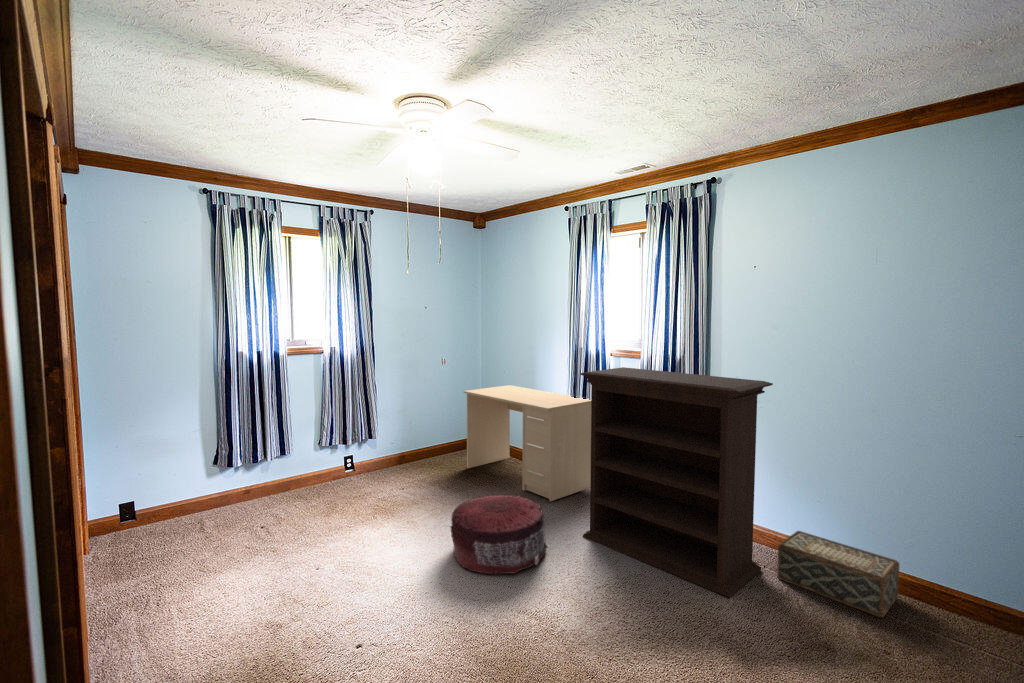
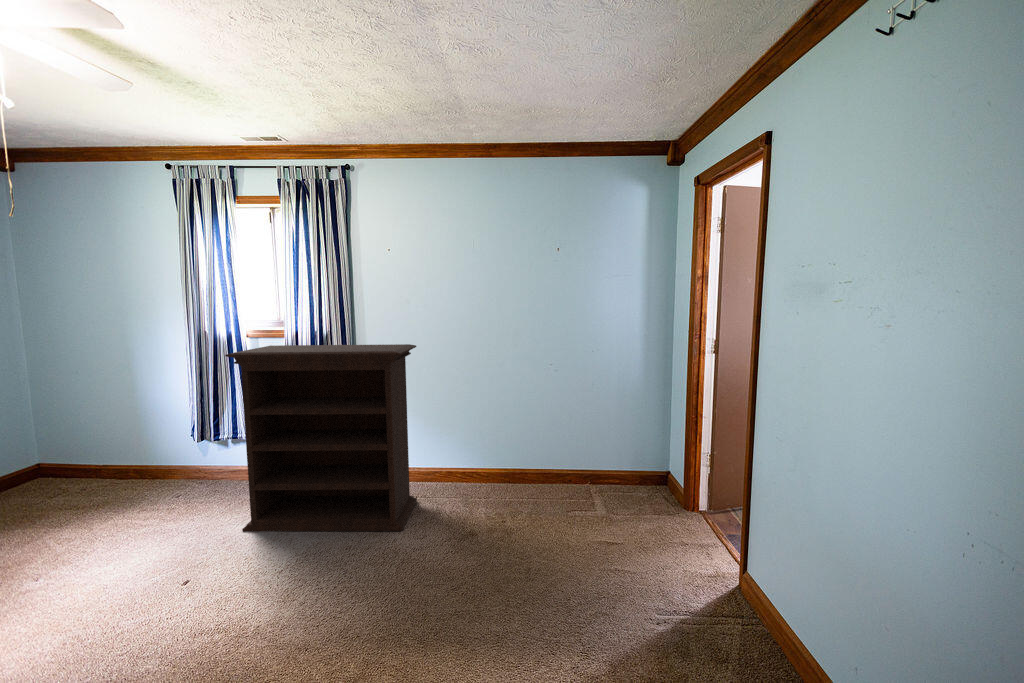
desk: present [464,385,591,502] -> none [13,386,236,509]
pouf: present [450,495,547,574] -> none [45,509,205,627]
woven basket: present [777,531,899,618] -> none [429,461,504,503]

